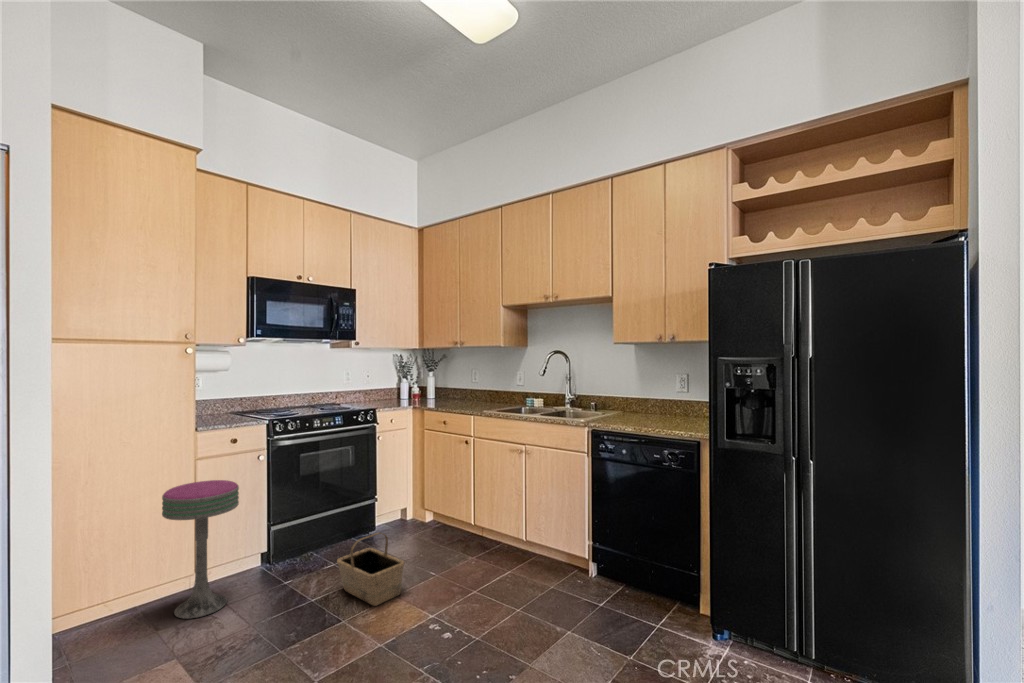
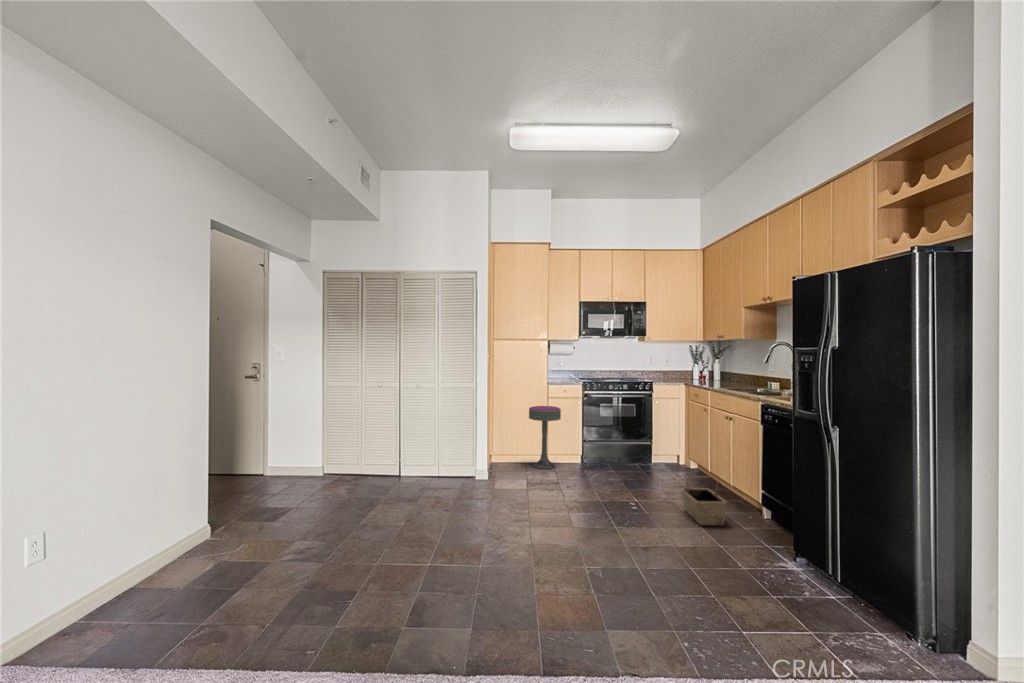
basket: present [337,533,404,606] -> present [681,476,727,525]

